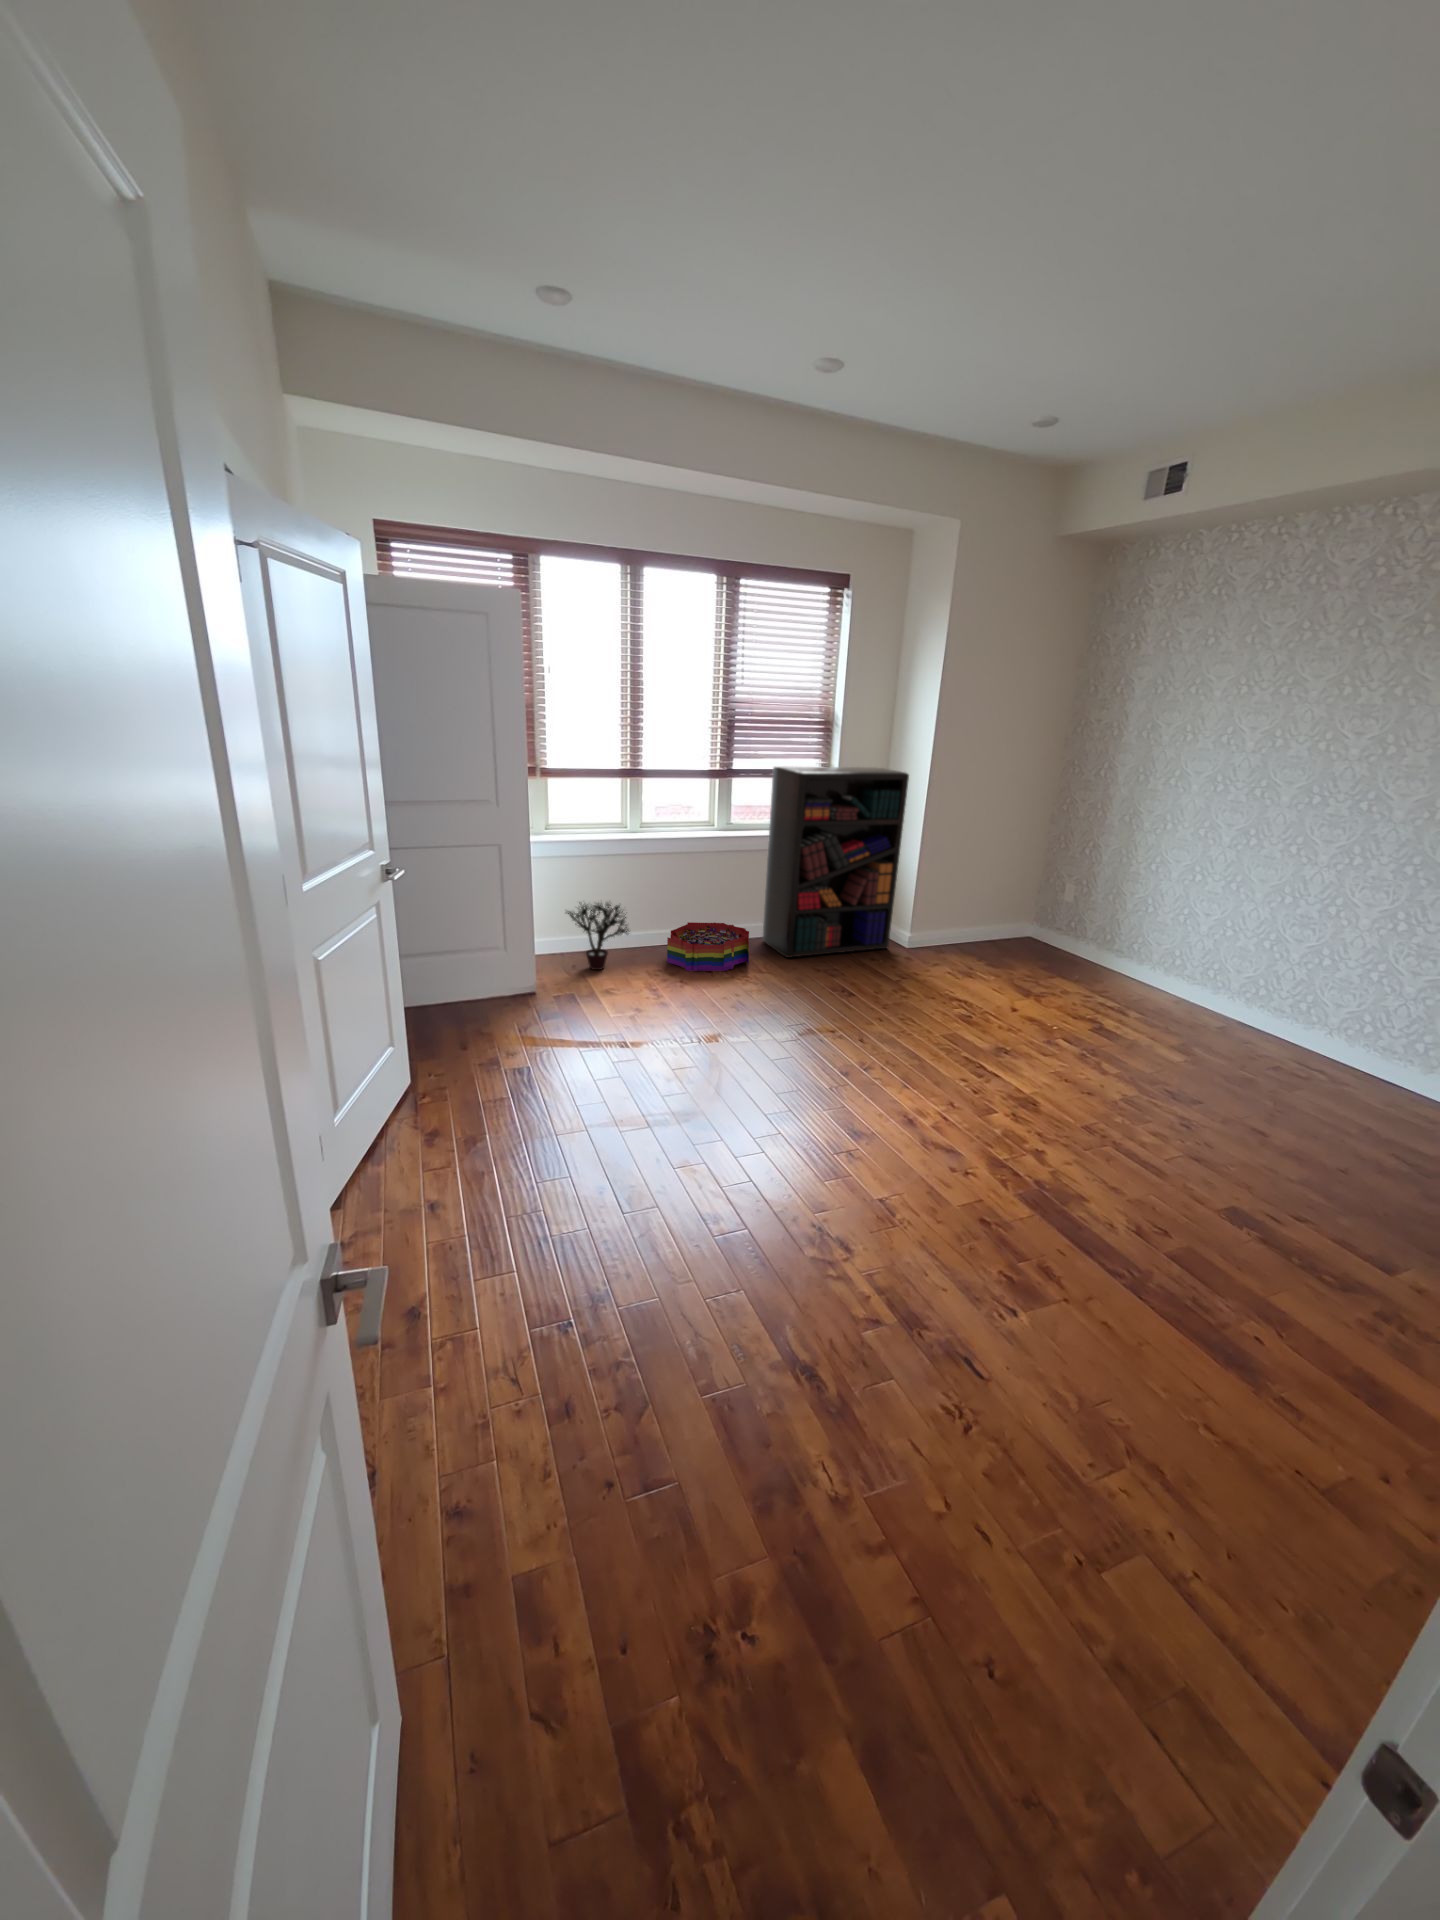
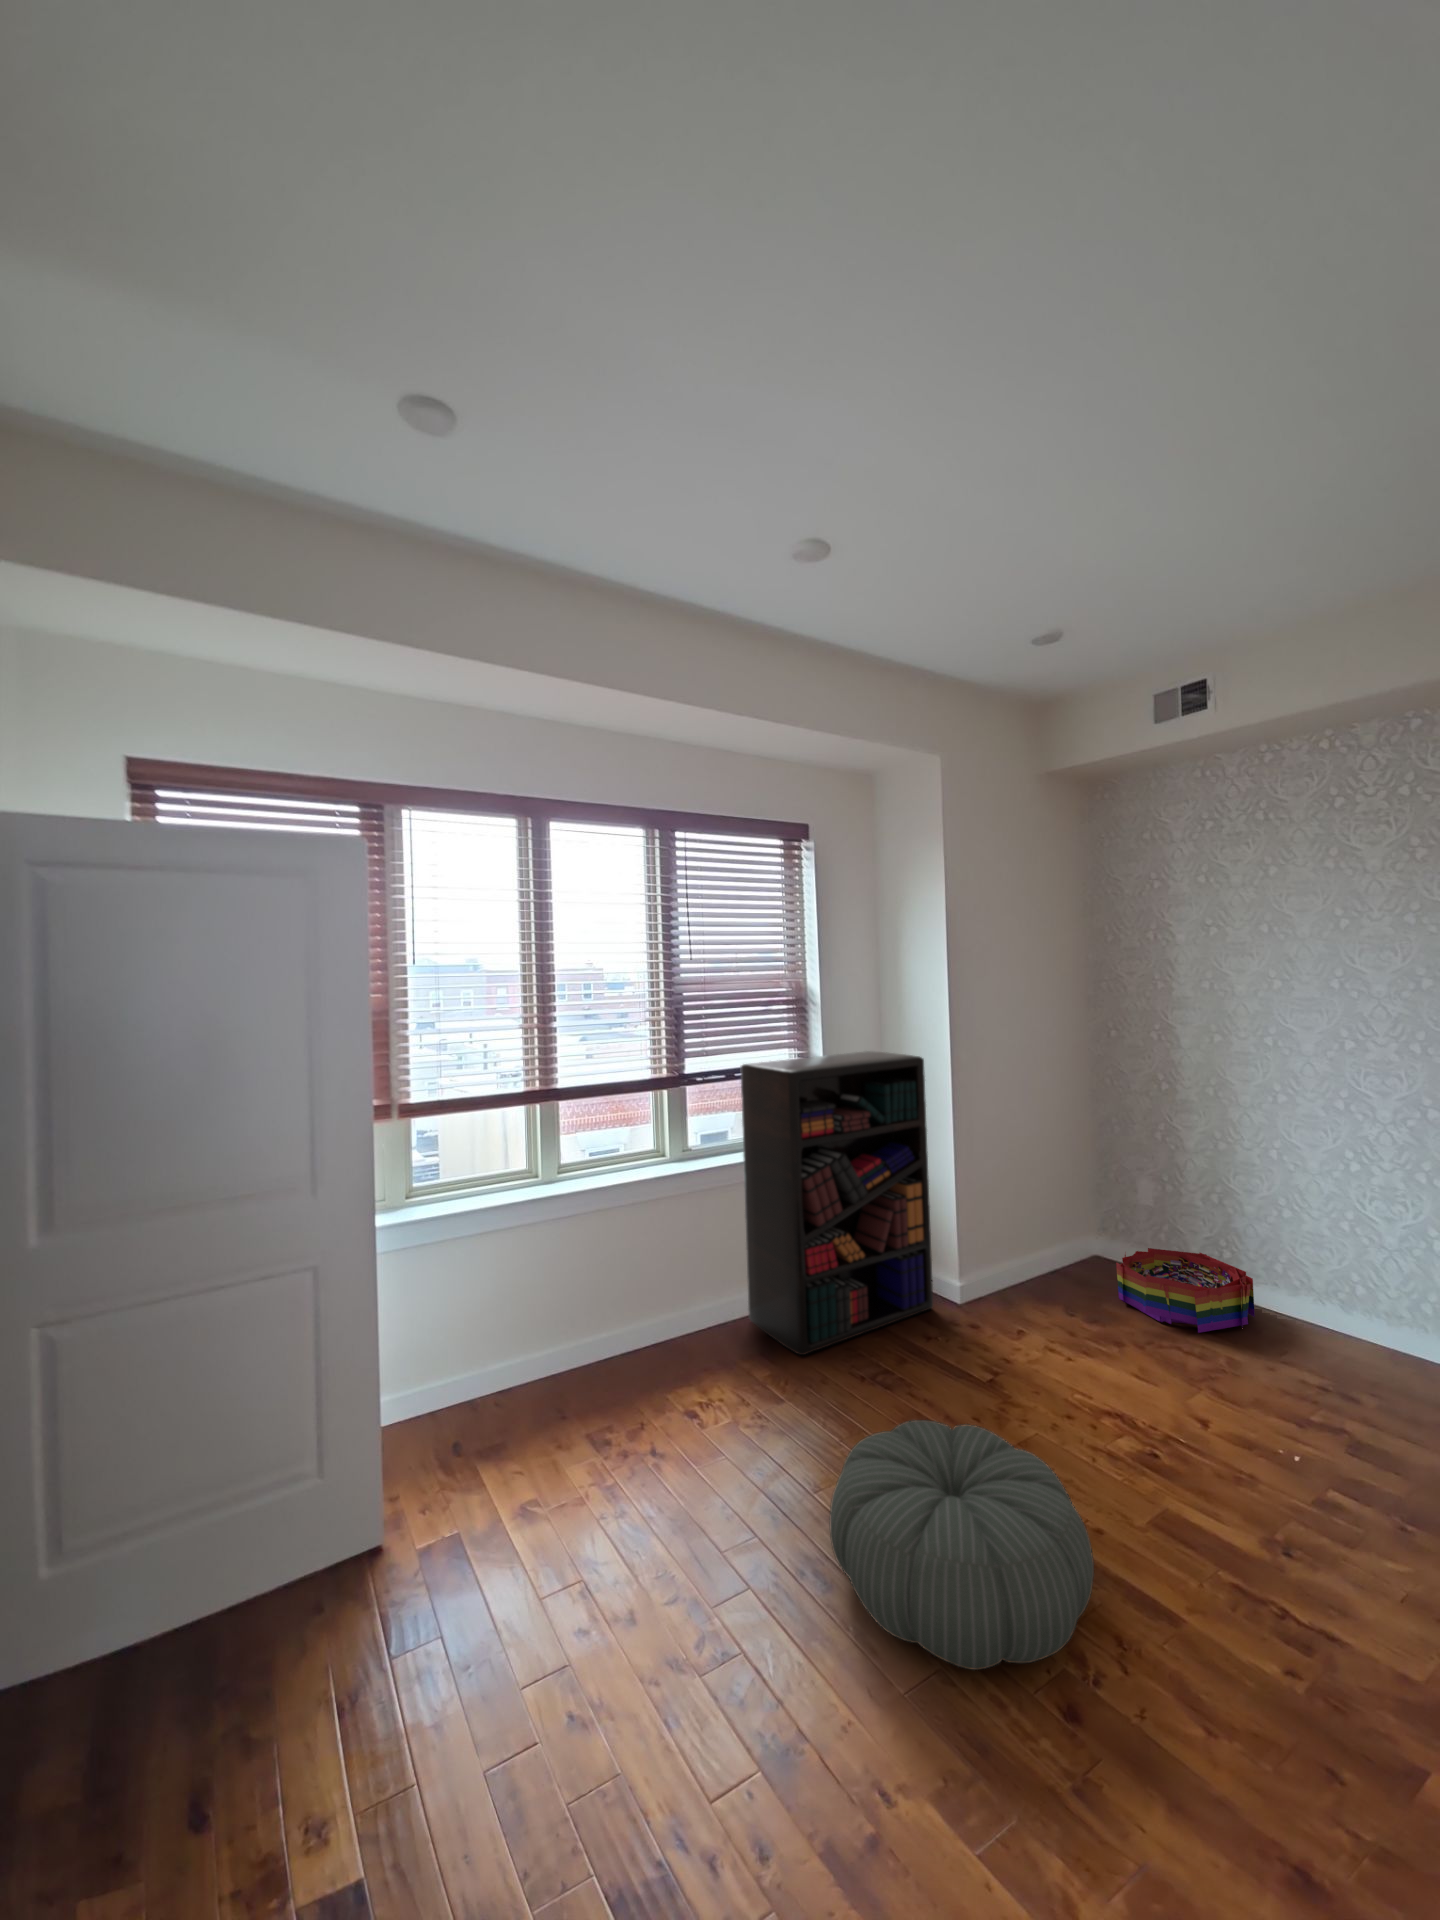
potted plant: present [566,902,629,970] -> none [433,1305,555,1447]
storage bin: present [667,922,749,971] -> present [1116,1248,1255,1333]
pouf: none [763,970,893,1057] -> present [829,1420,1094,1670]

